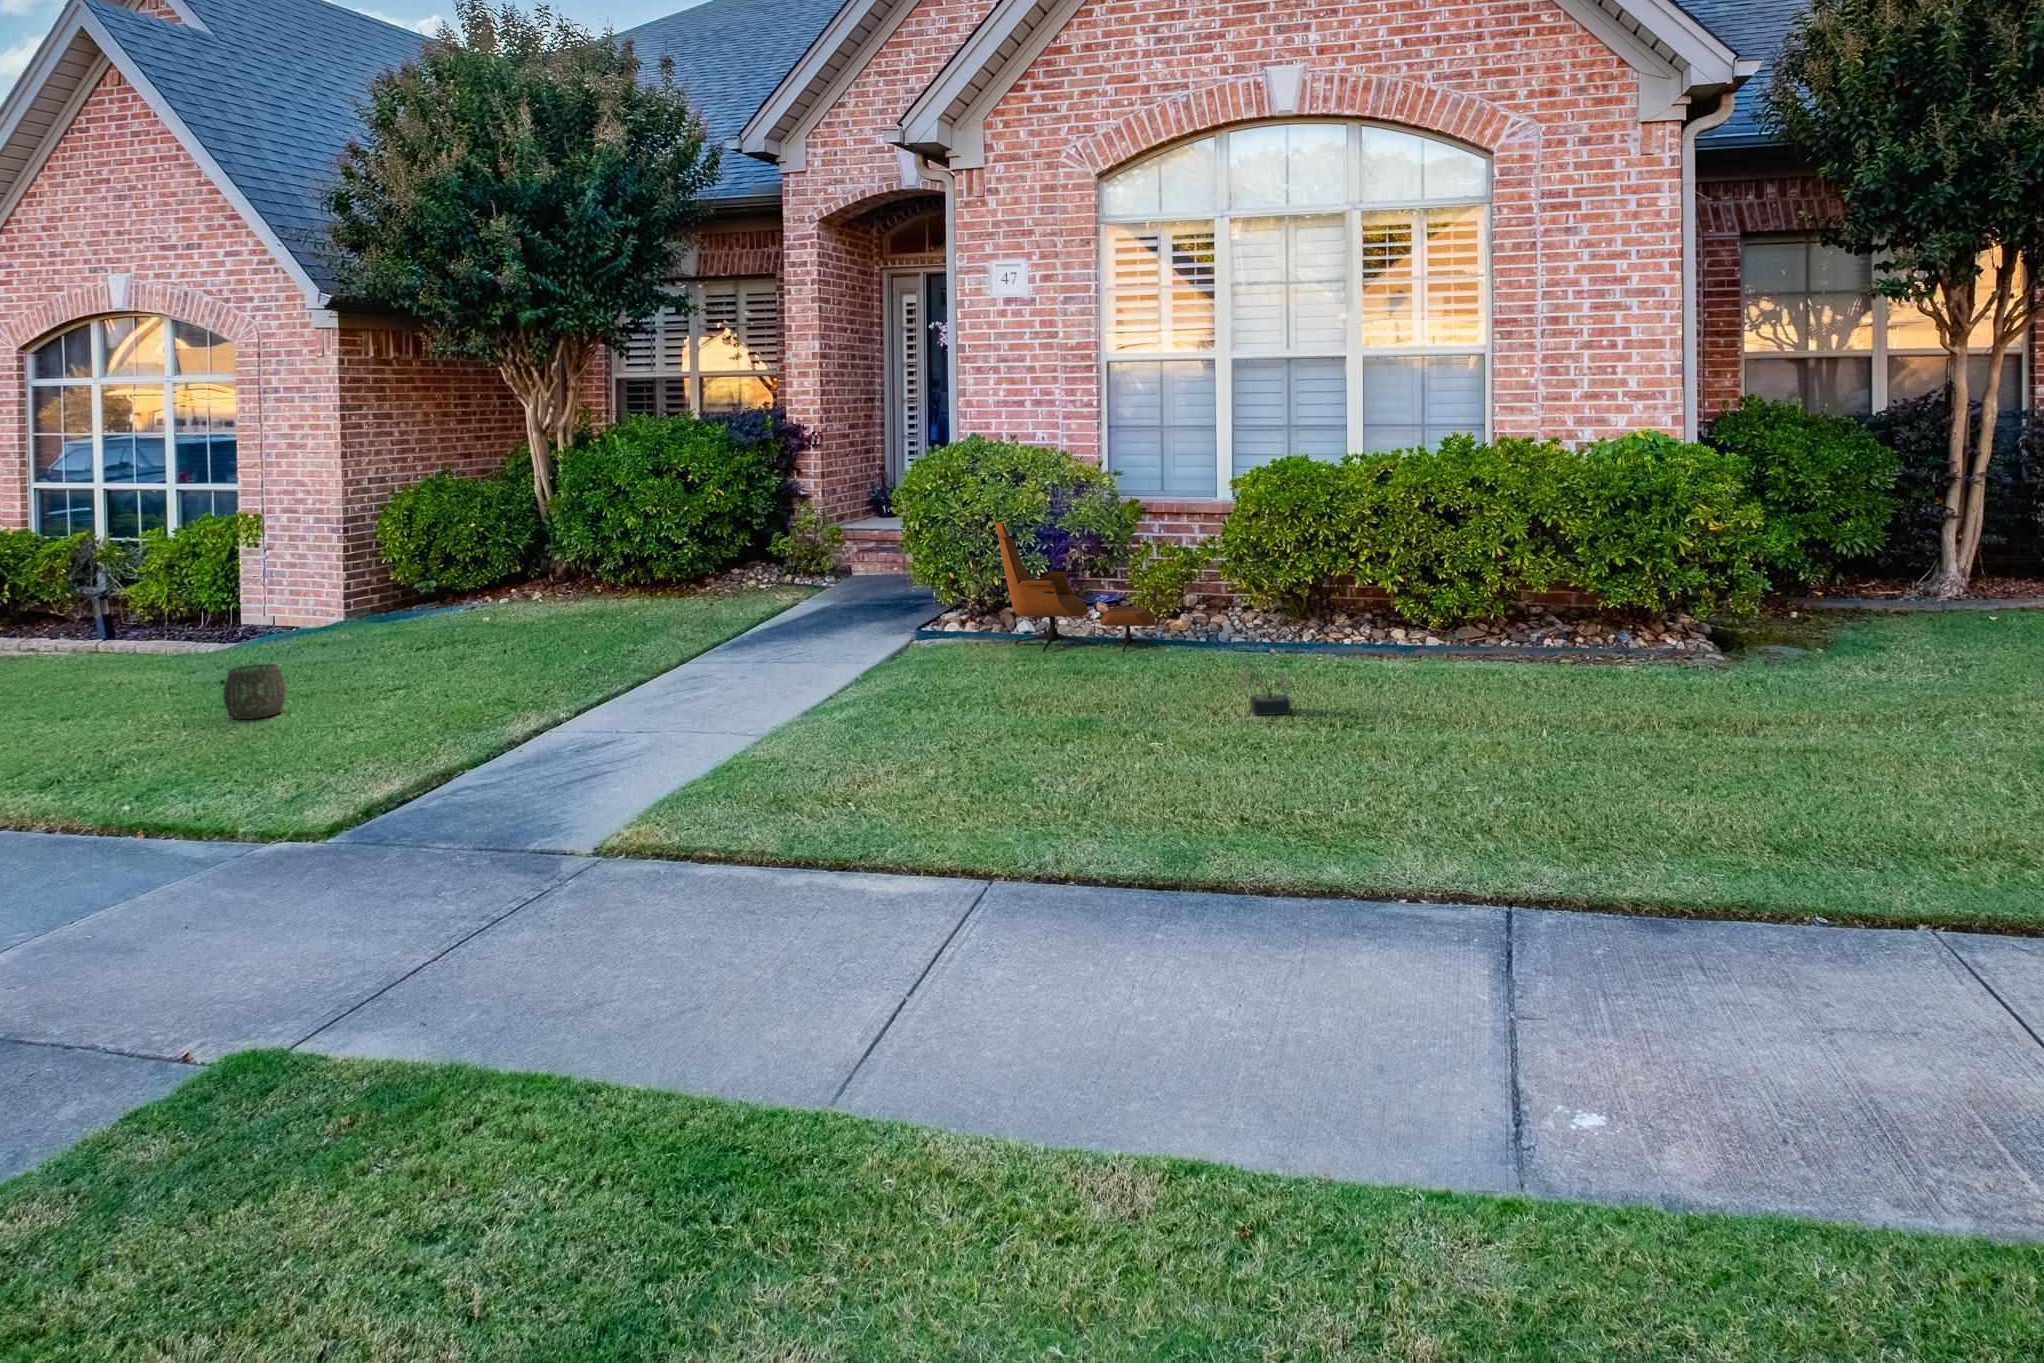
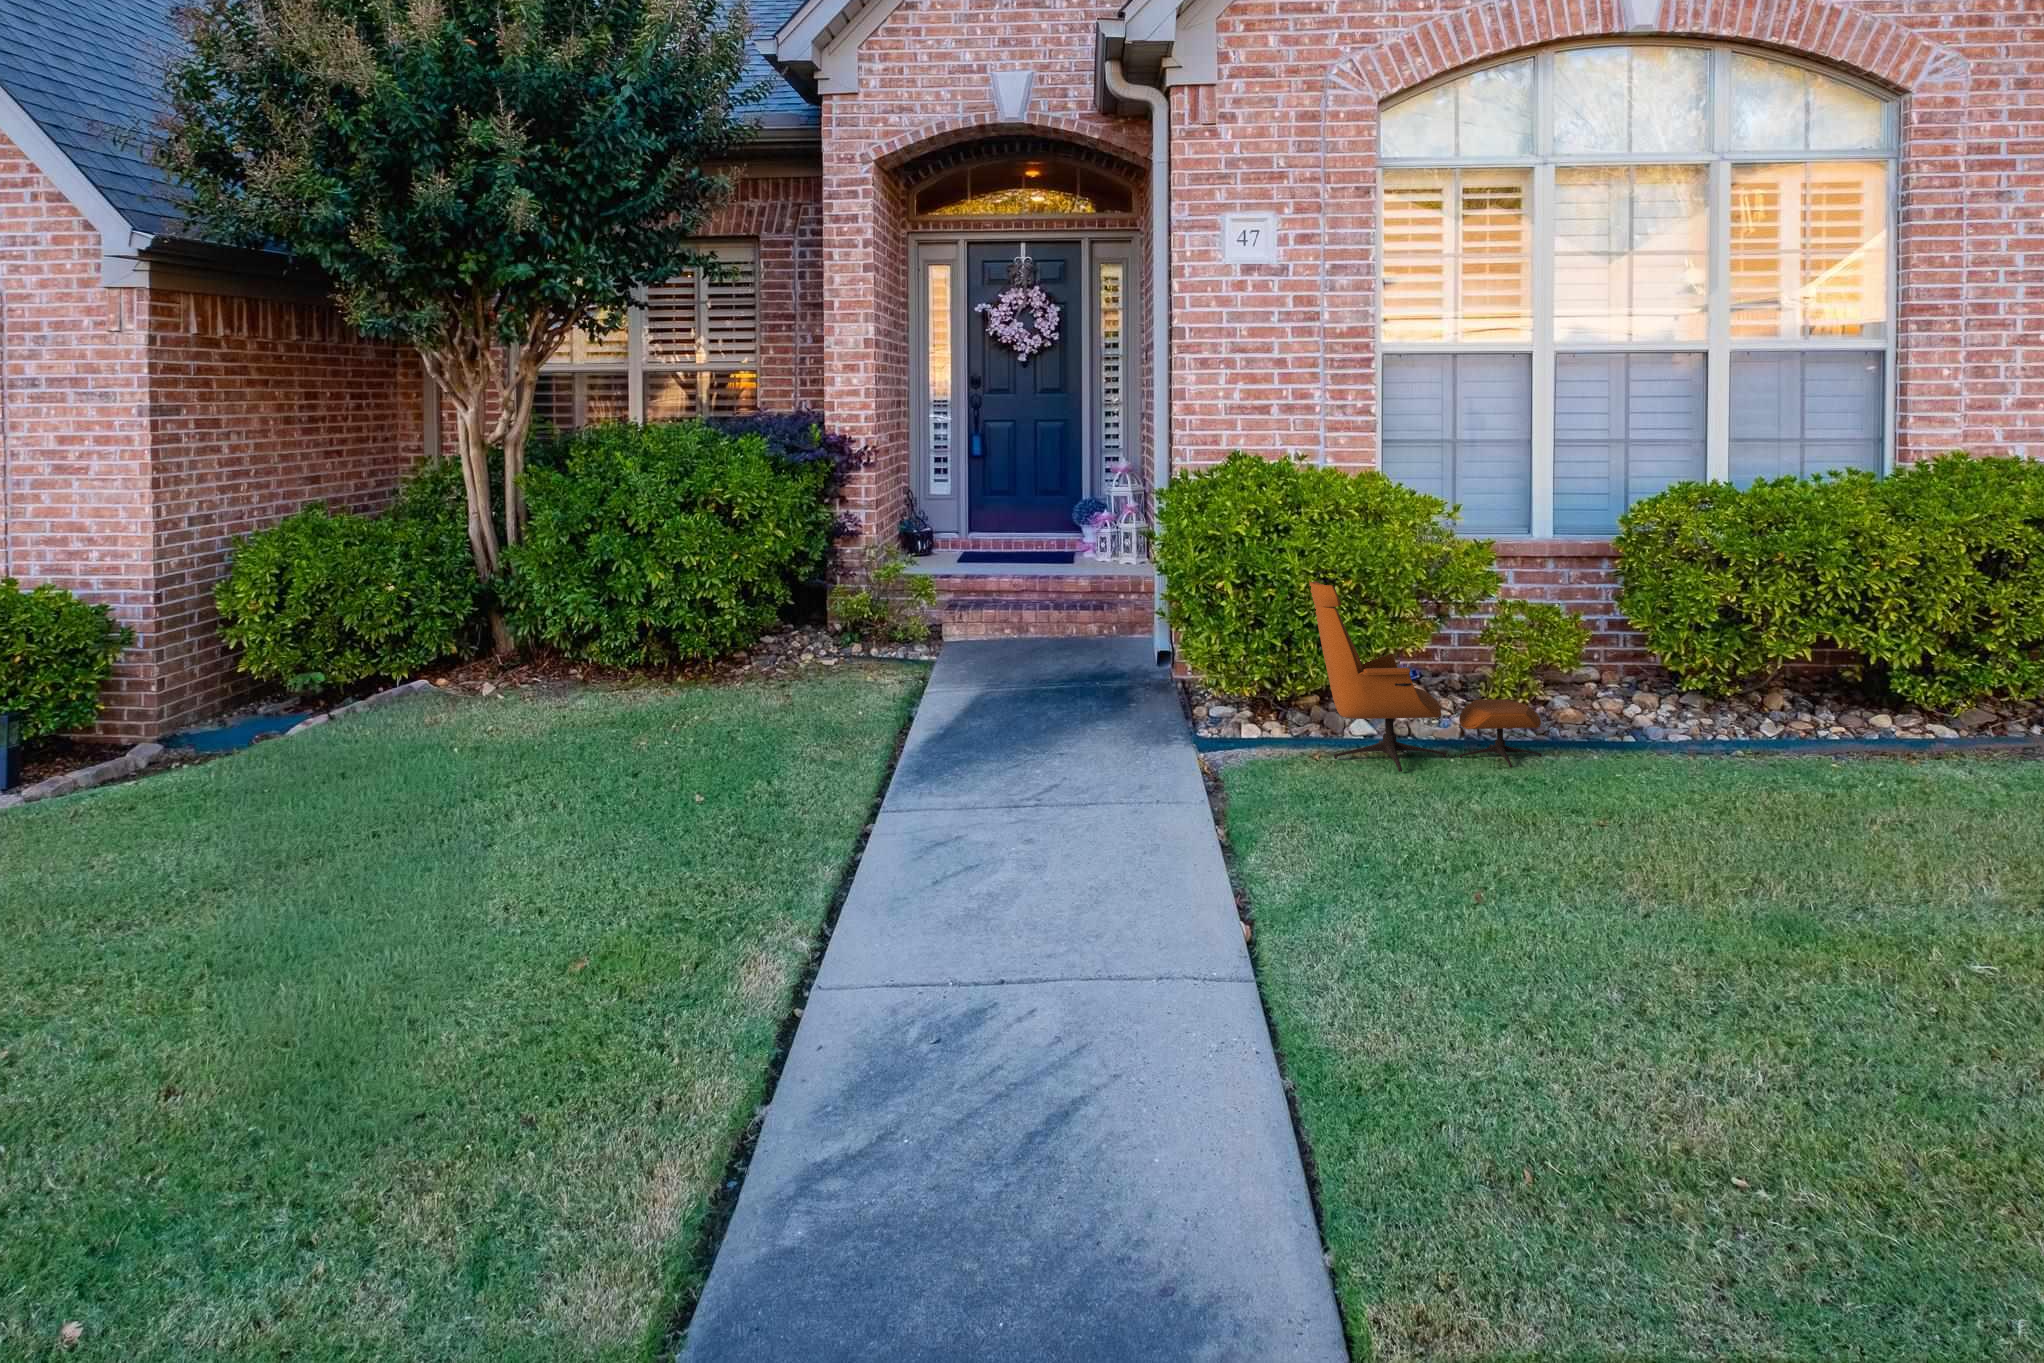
decorative plant: present [1237,661,1298,715] -> none [1878,794,1971,879]
woven basket: present [223,664,286,720] -> none [130,871,251,985]

